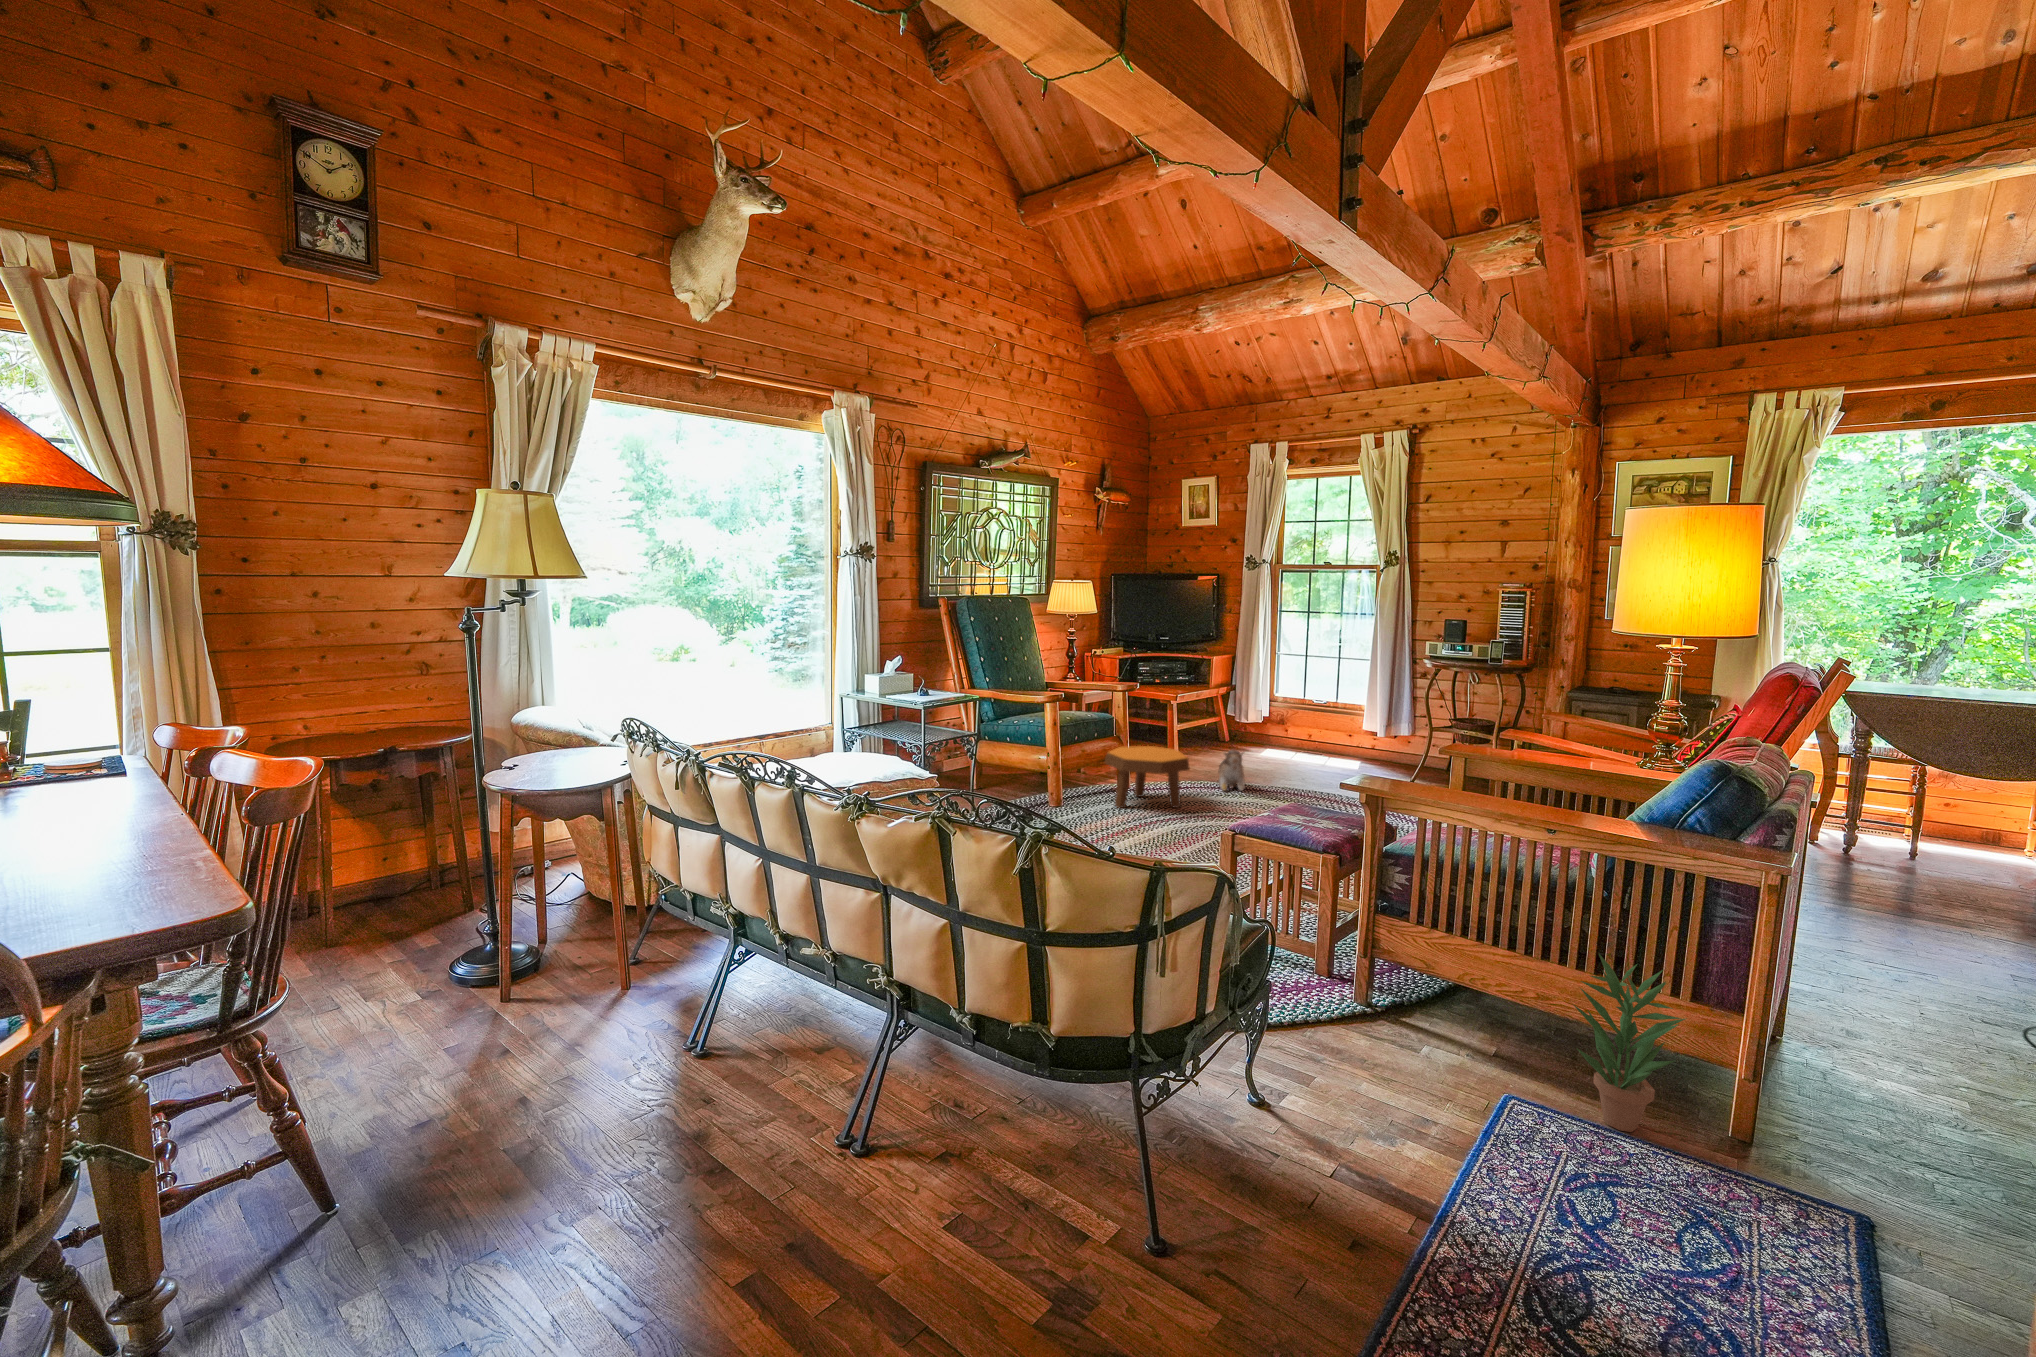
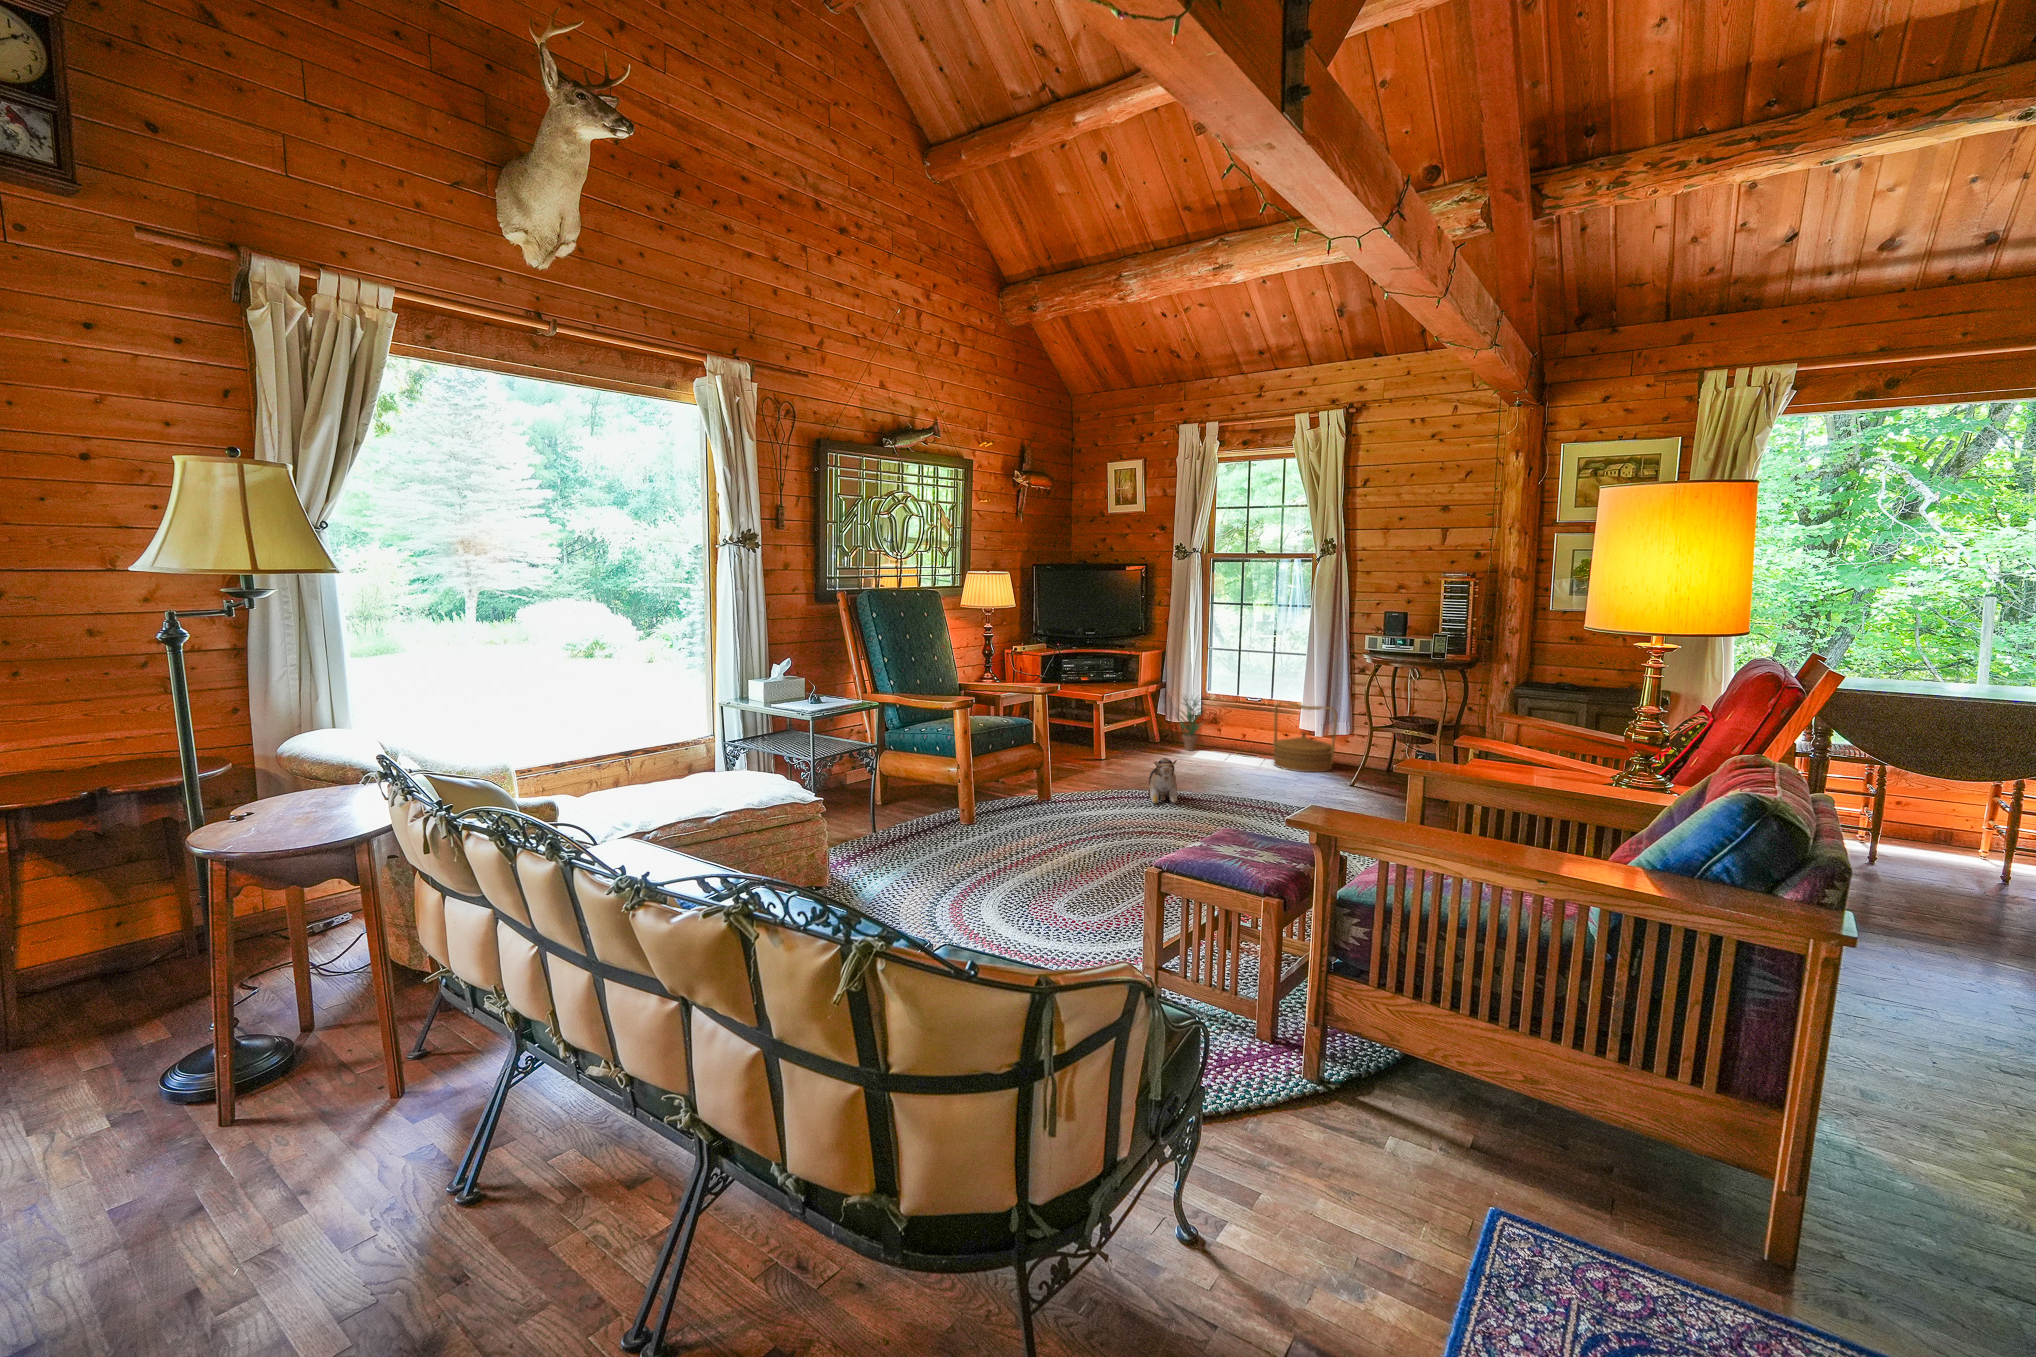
woven basket: none [1335,703,1397,768] -> present [1273,702,1338,772]
footstool: present [1105,746,1190,808] -> none [1022,756,1117,828]
potted plant: present [1574,954,1685,1132] -> present [1180,698,1203,751]

